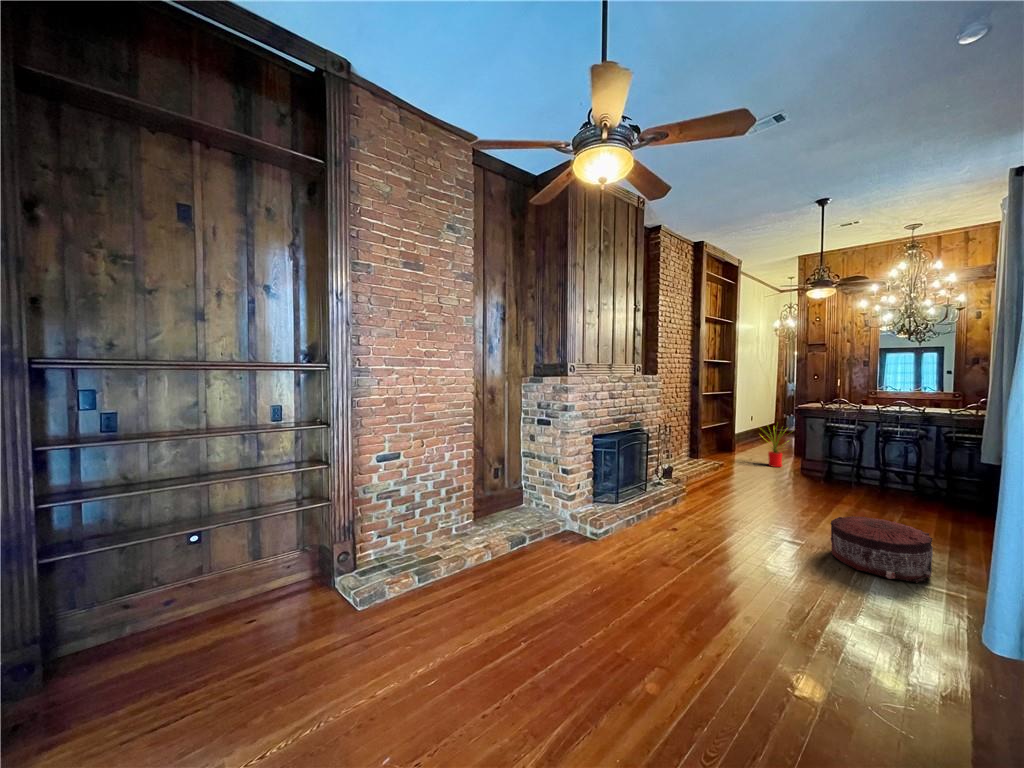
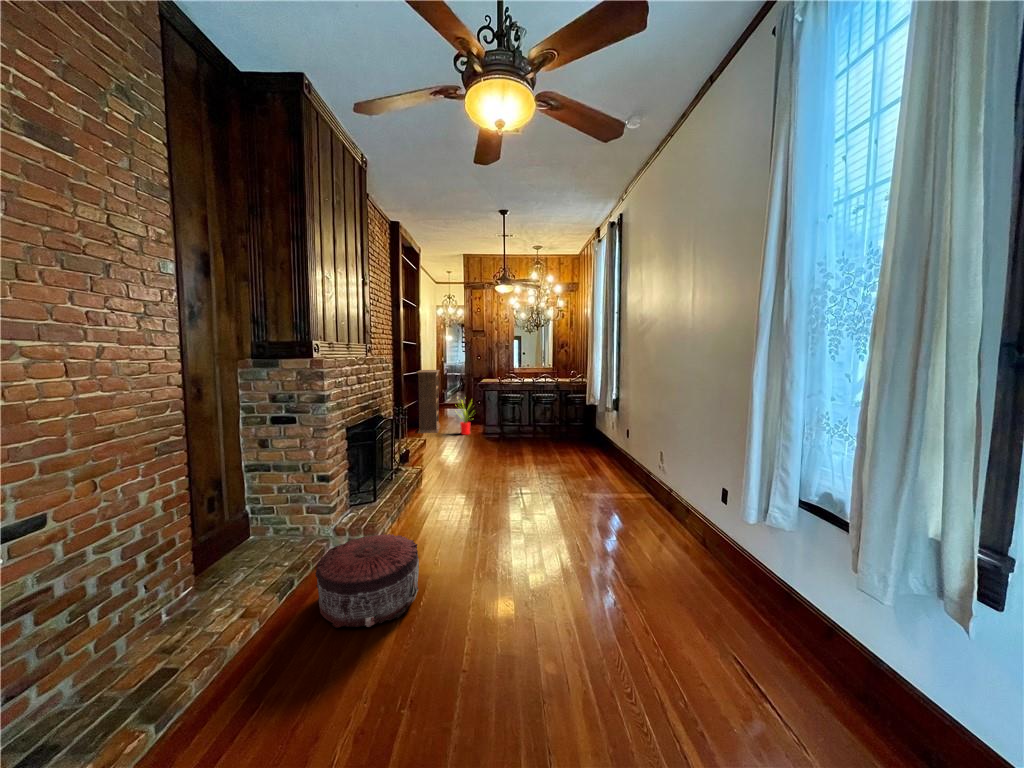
bookcase: none [716,390,753,460] -> present [417,370,440,433]
pouf: present [831,516,933,583] -> present [315,534,419,628]

